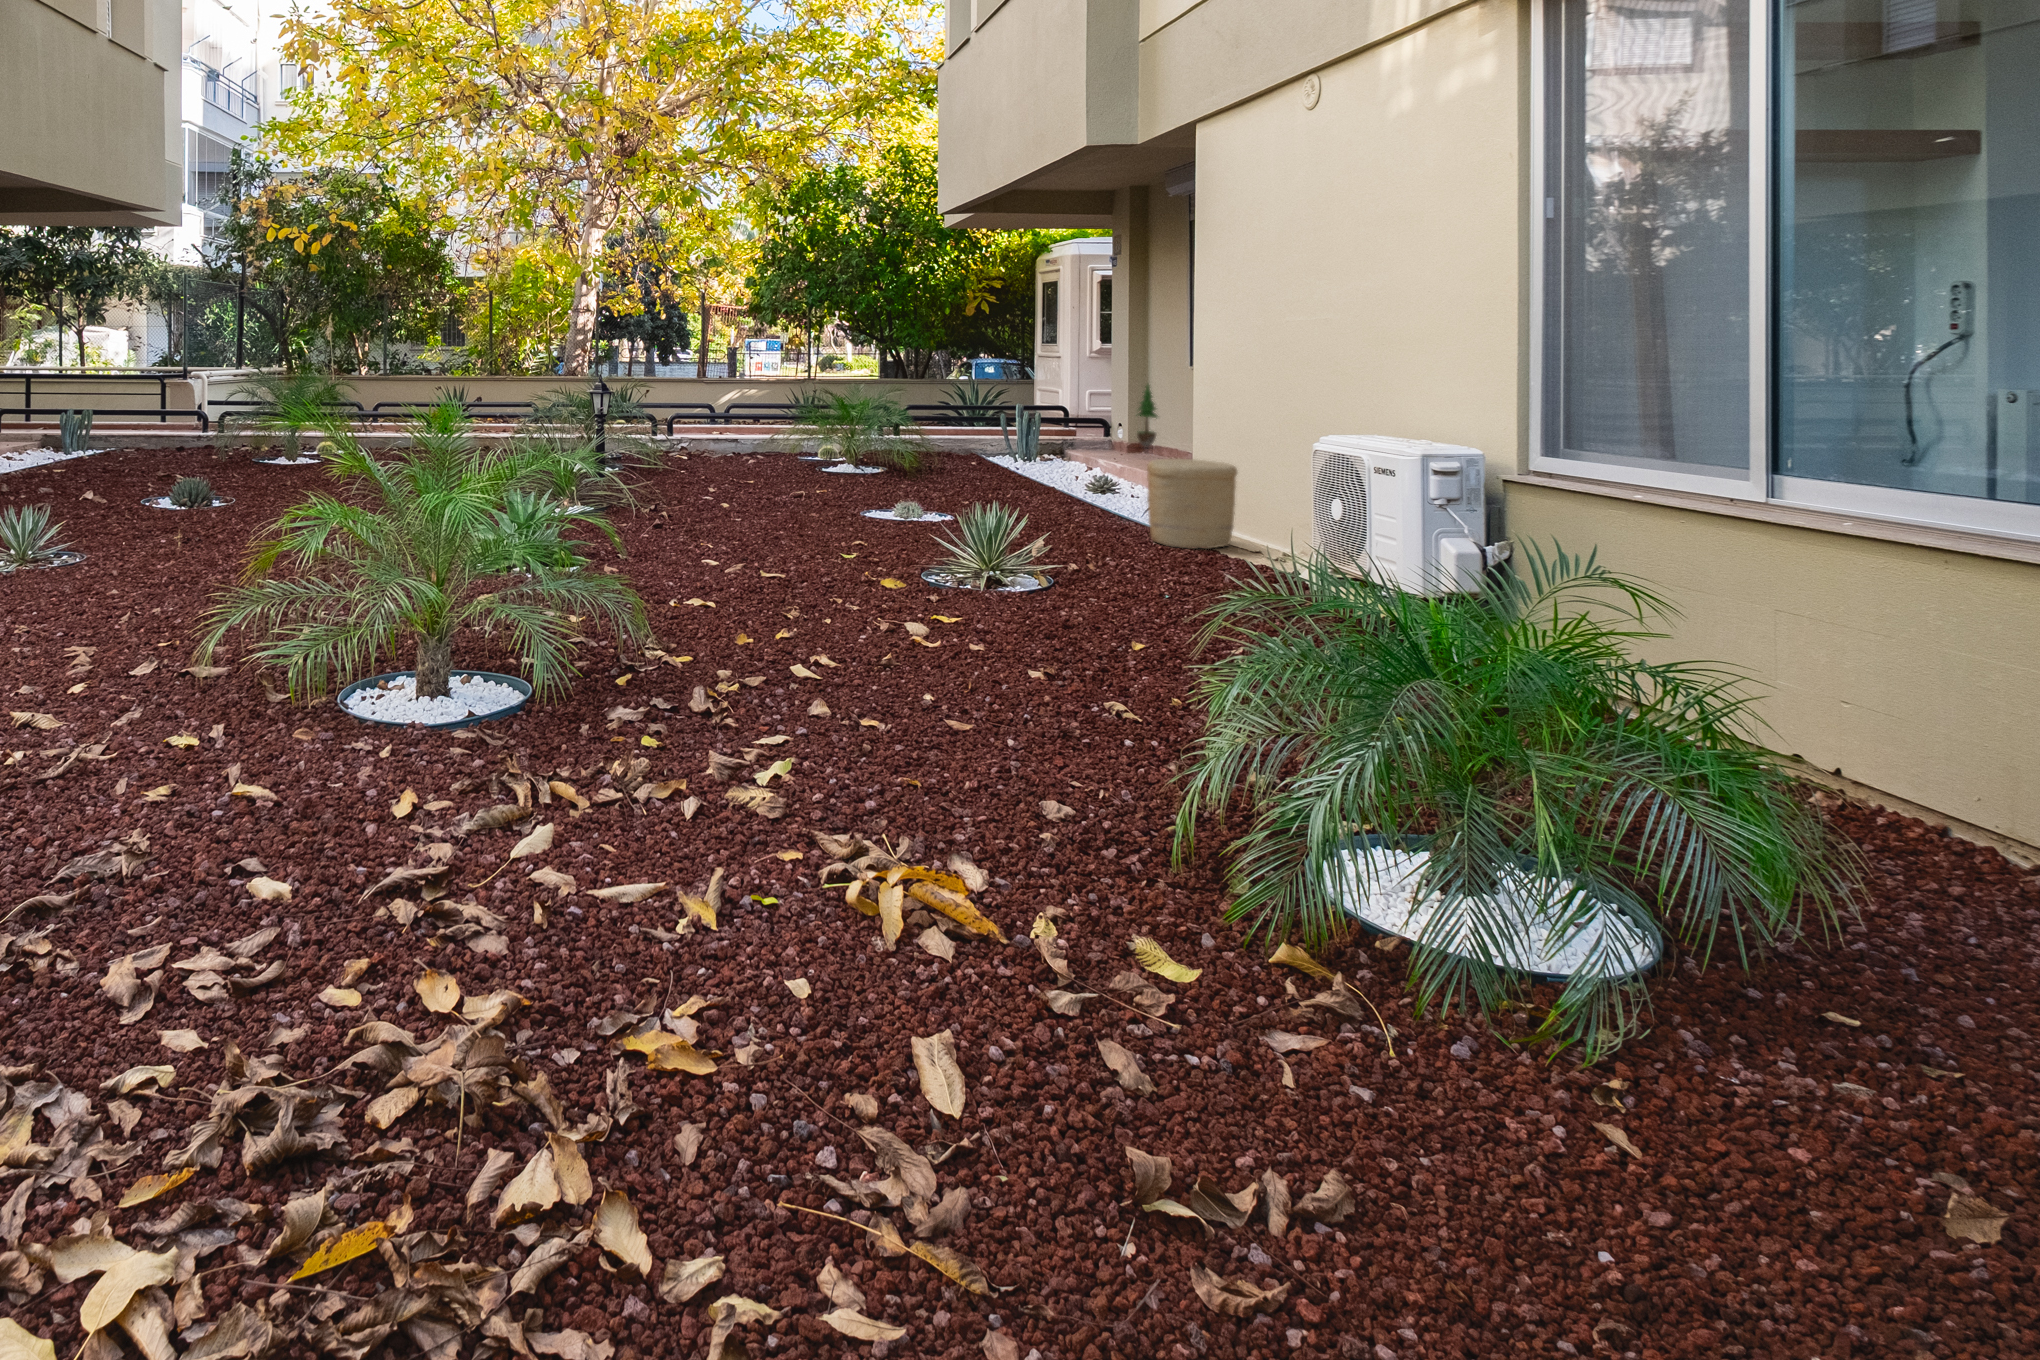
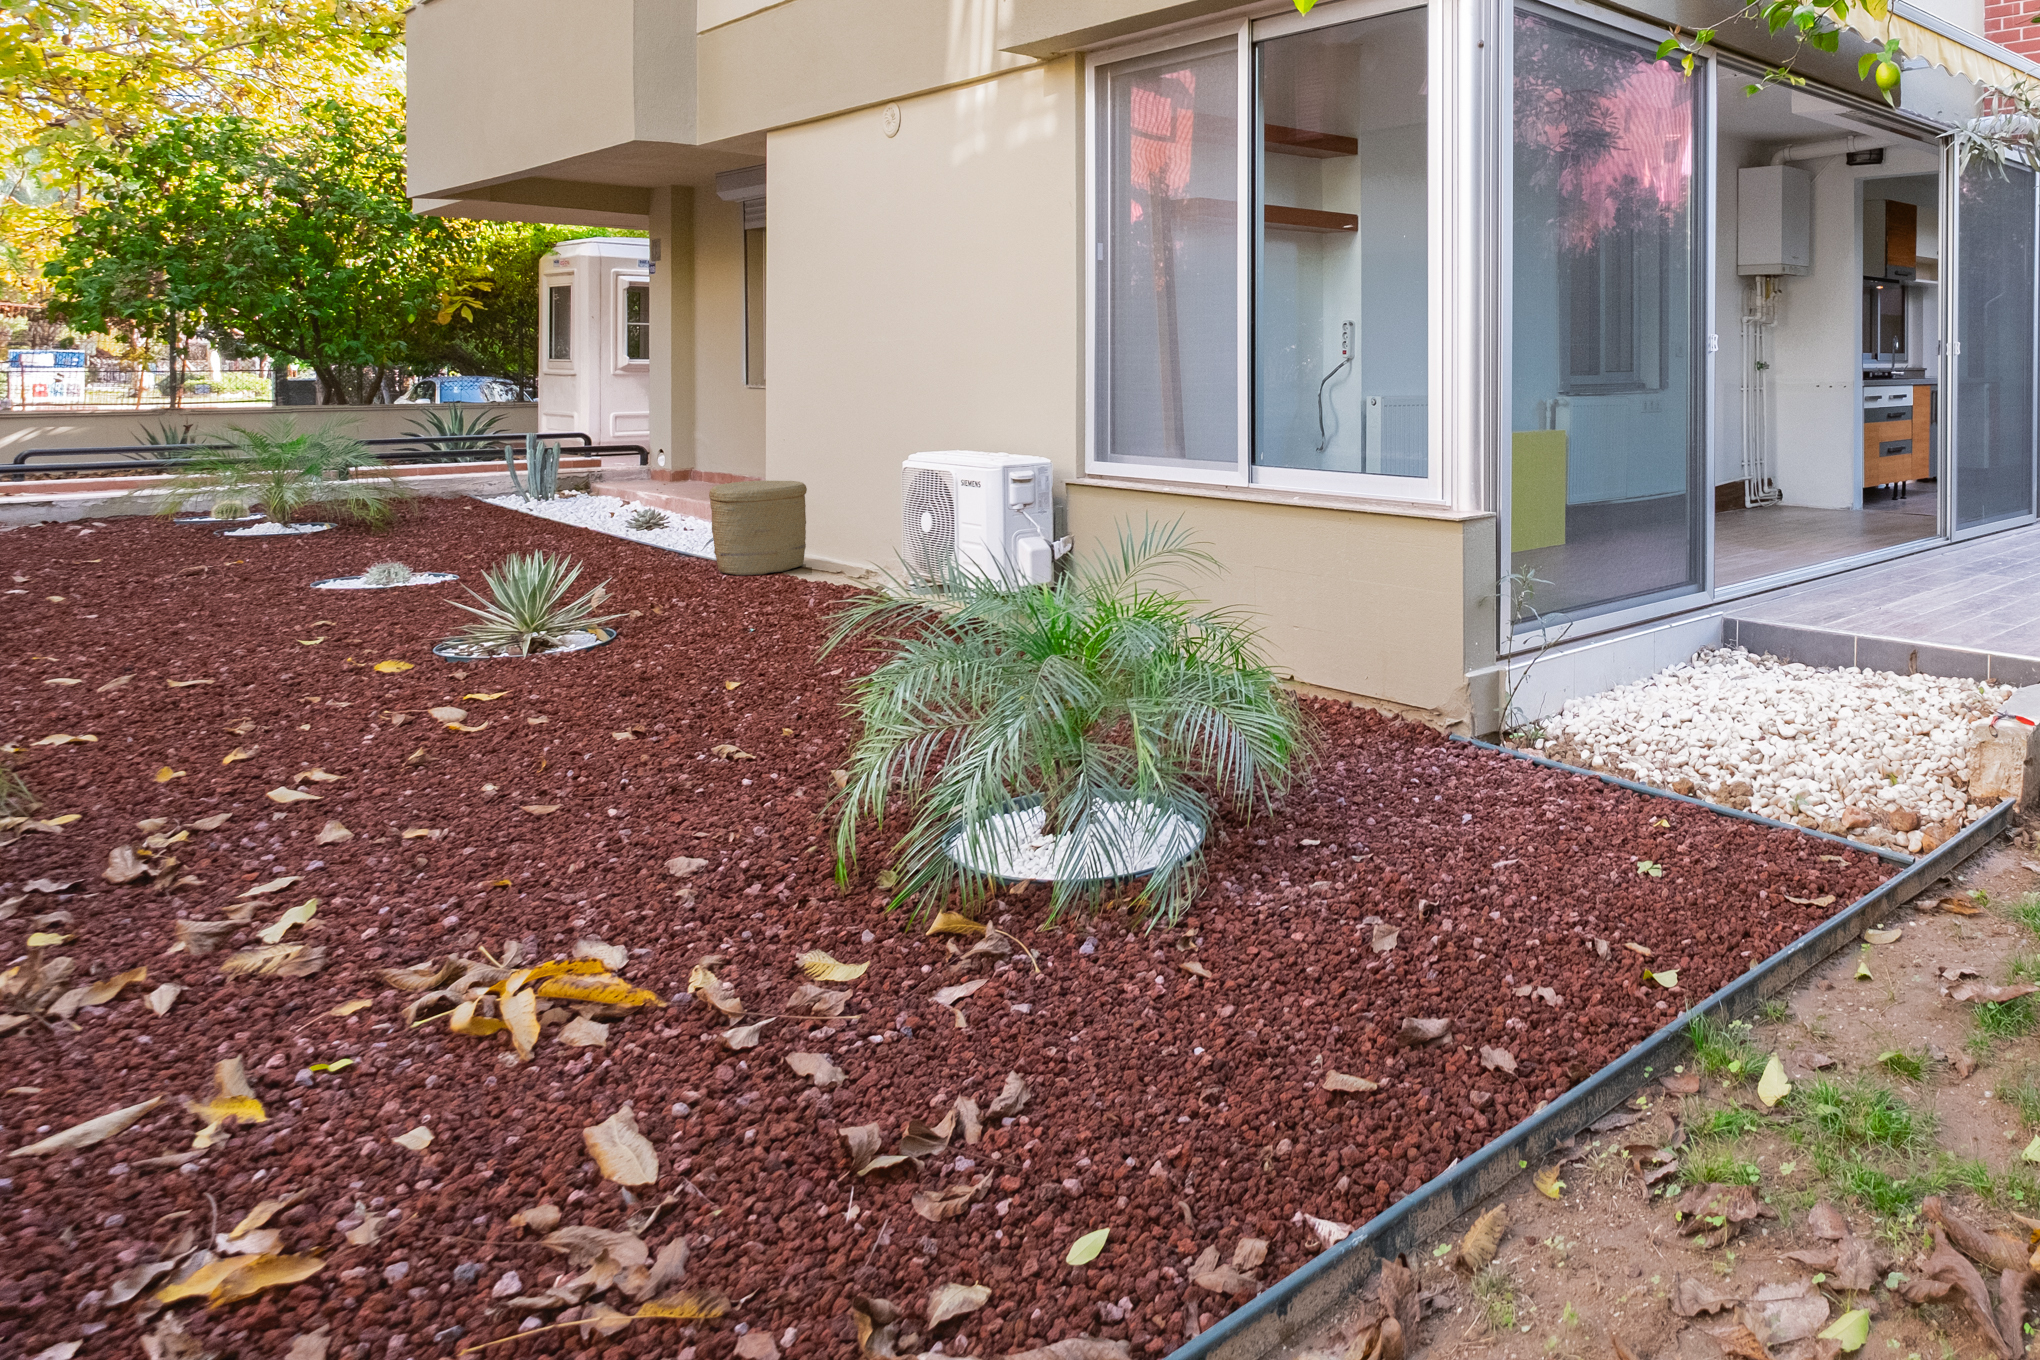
potted tree: present [1137,385,1158,447] -> none [674,402,703,475]

